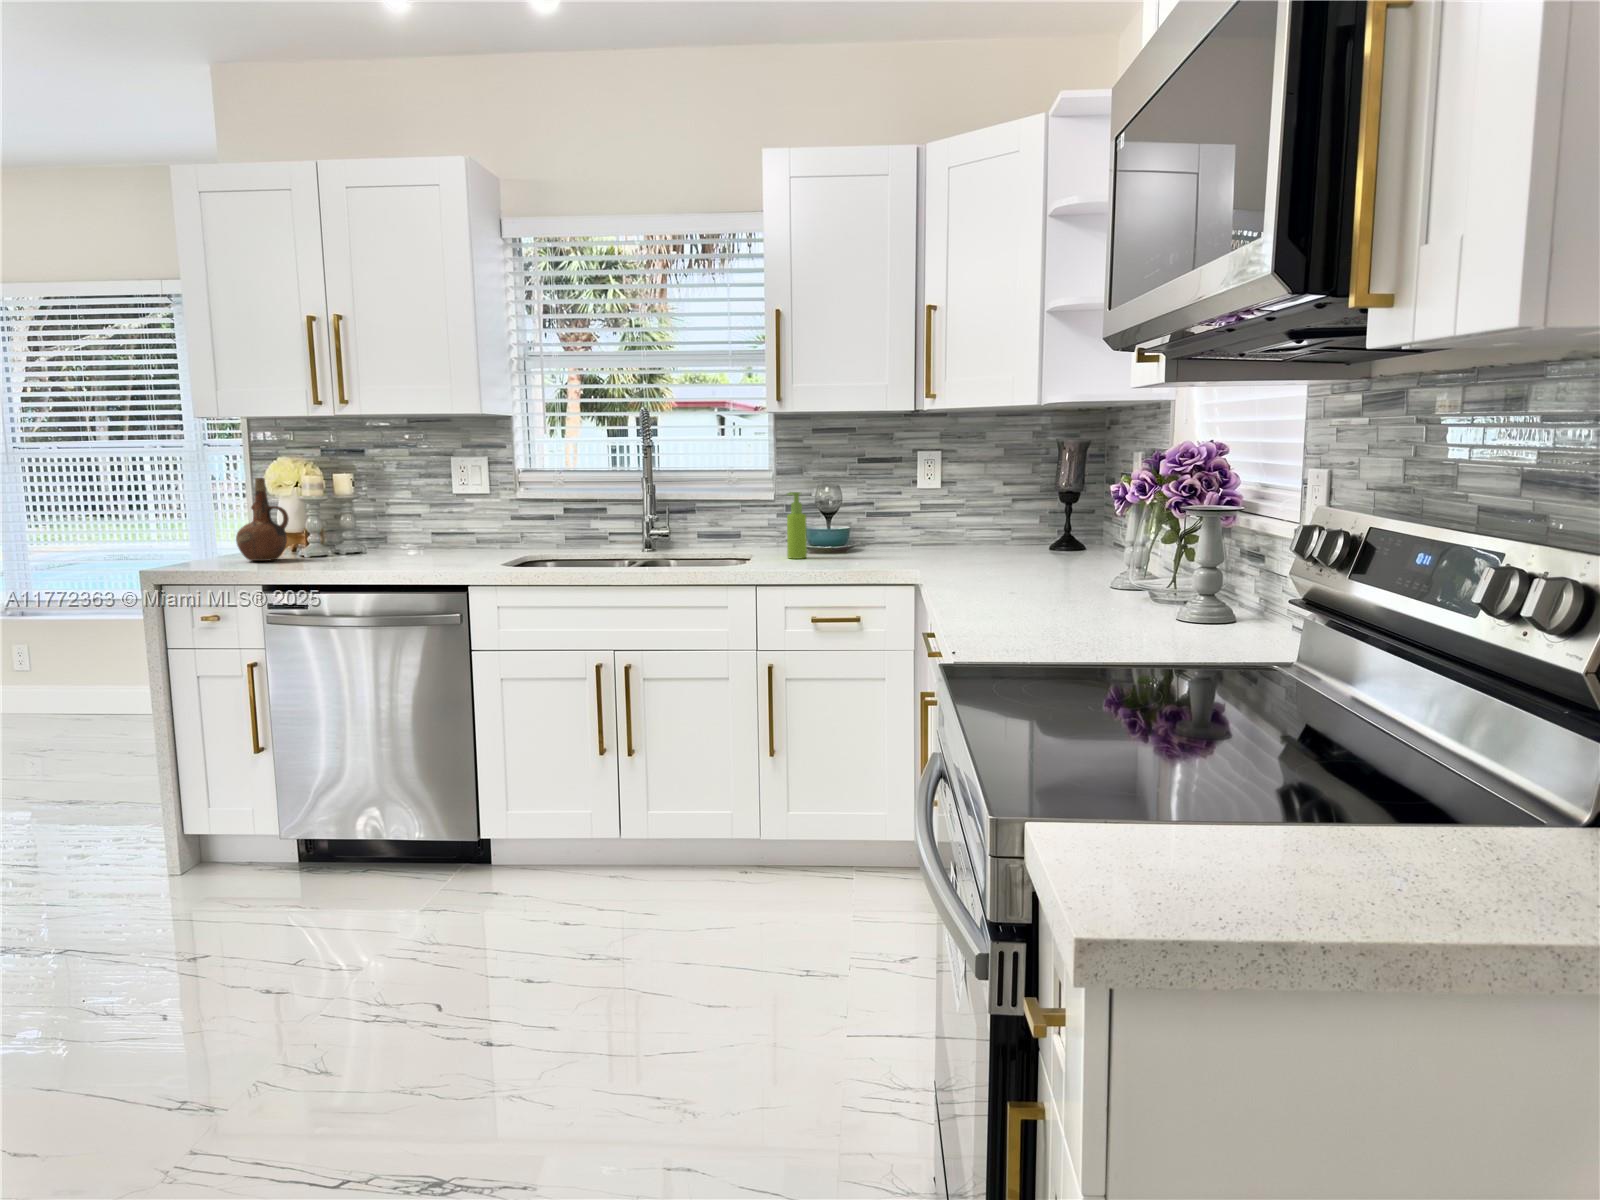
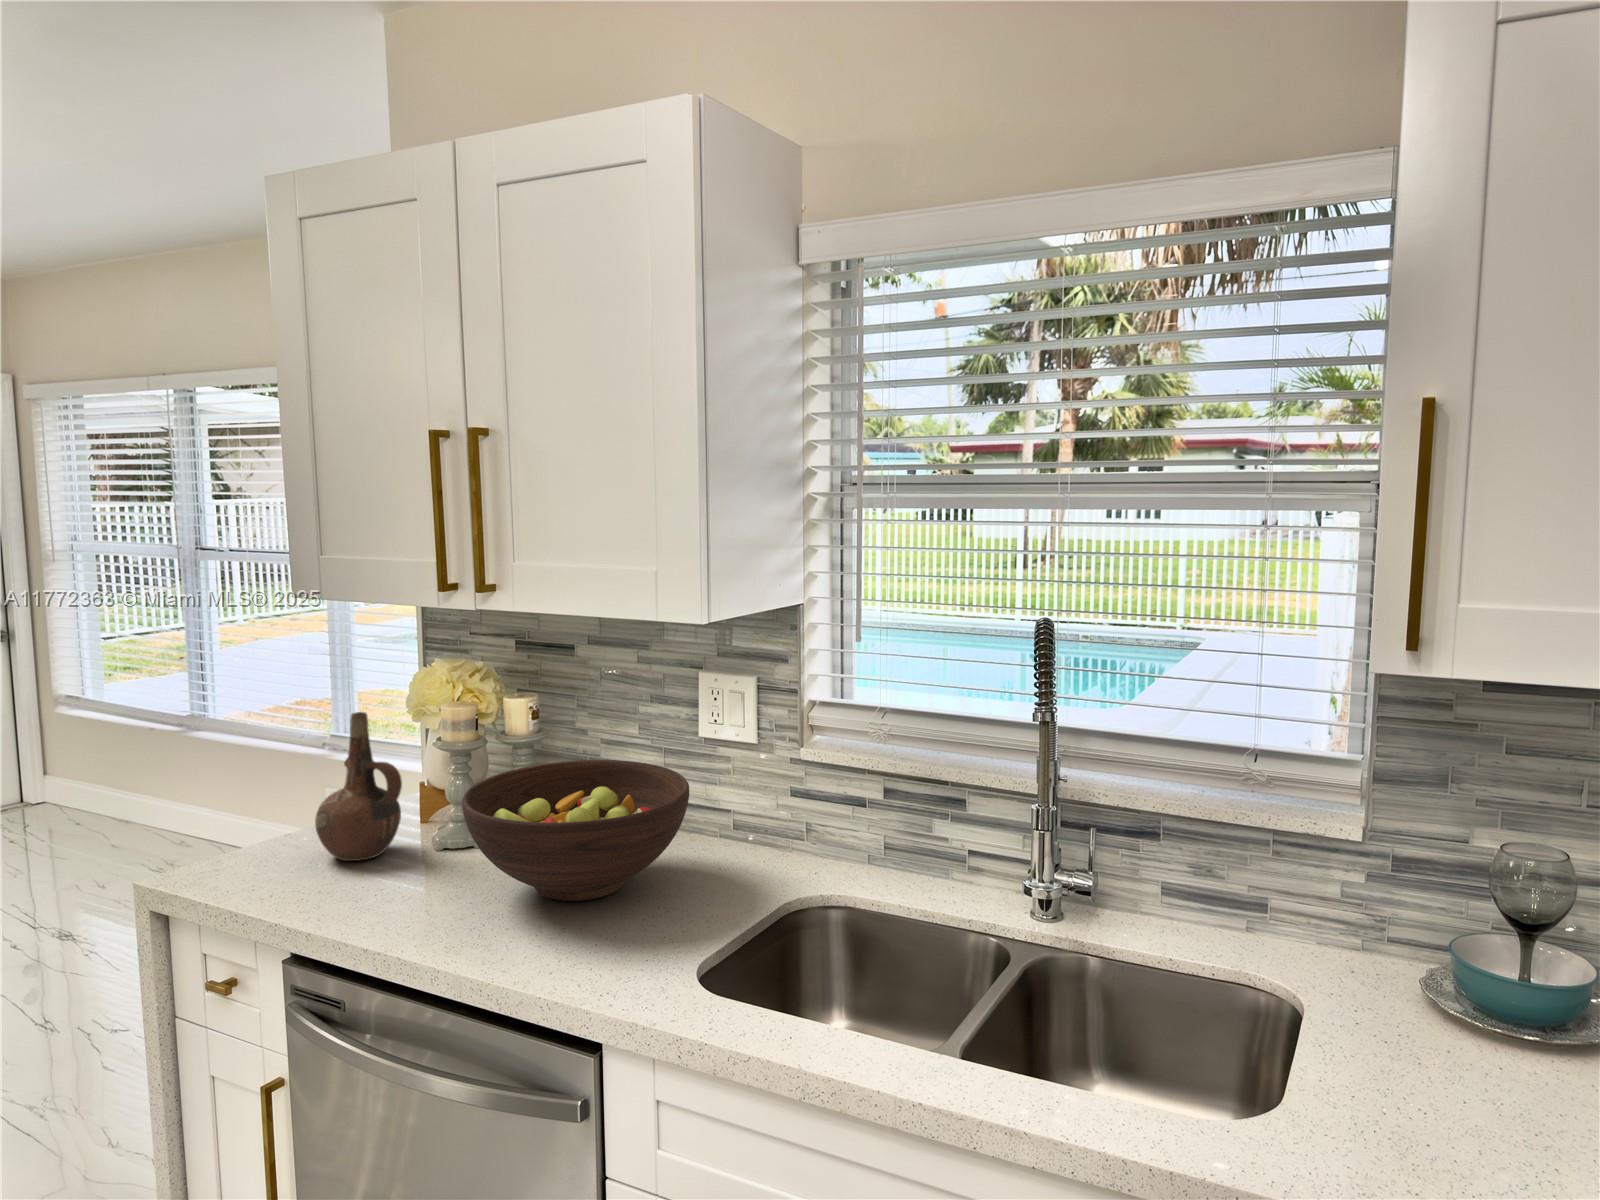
soap dispenser: present [787,492,807,559] -> none [1416,891,1486,1082]
fruit bowl: none [346,502,468,560] -> present [462,760,689,901]

